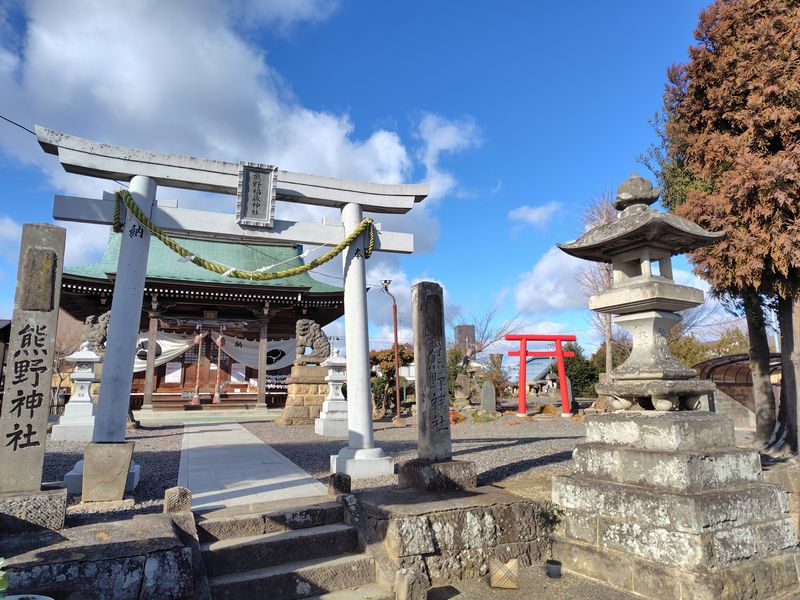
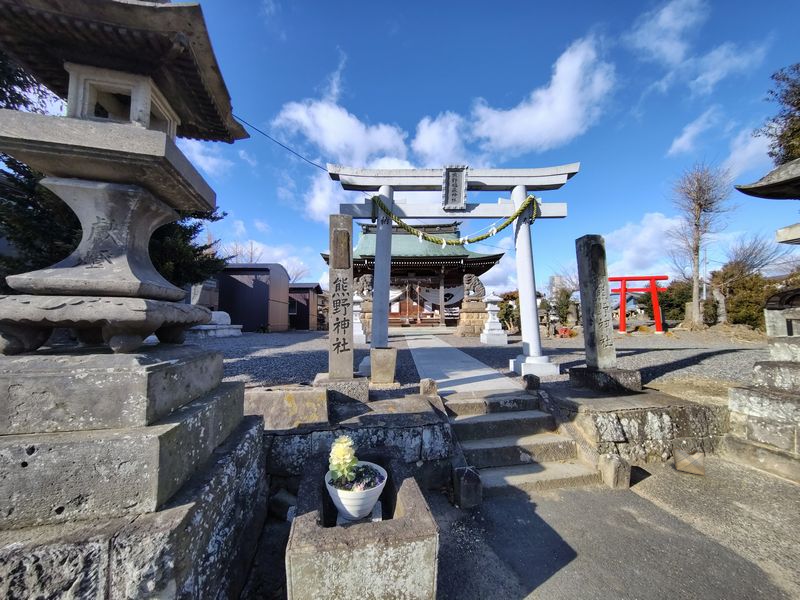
potted plant: present [535,504,565,578] -> none [718,414,754,473]

